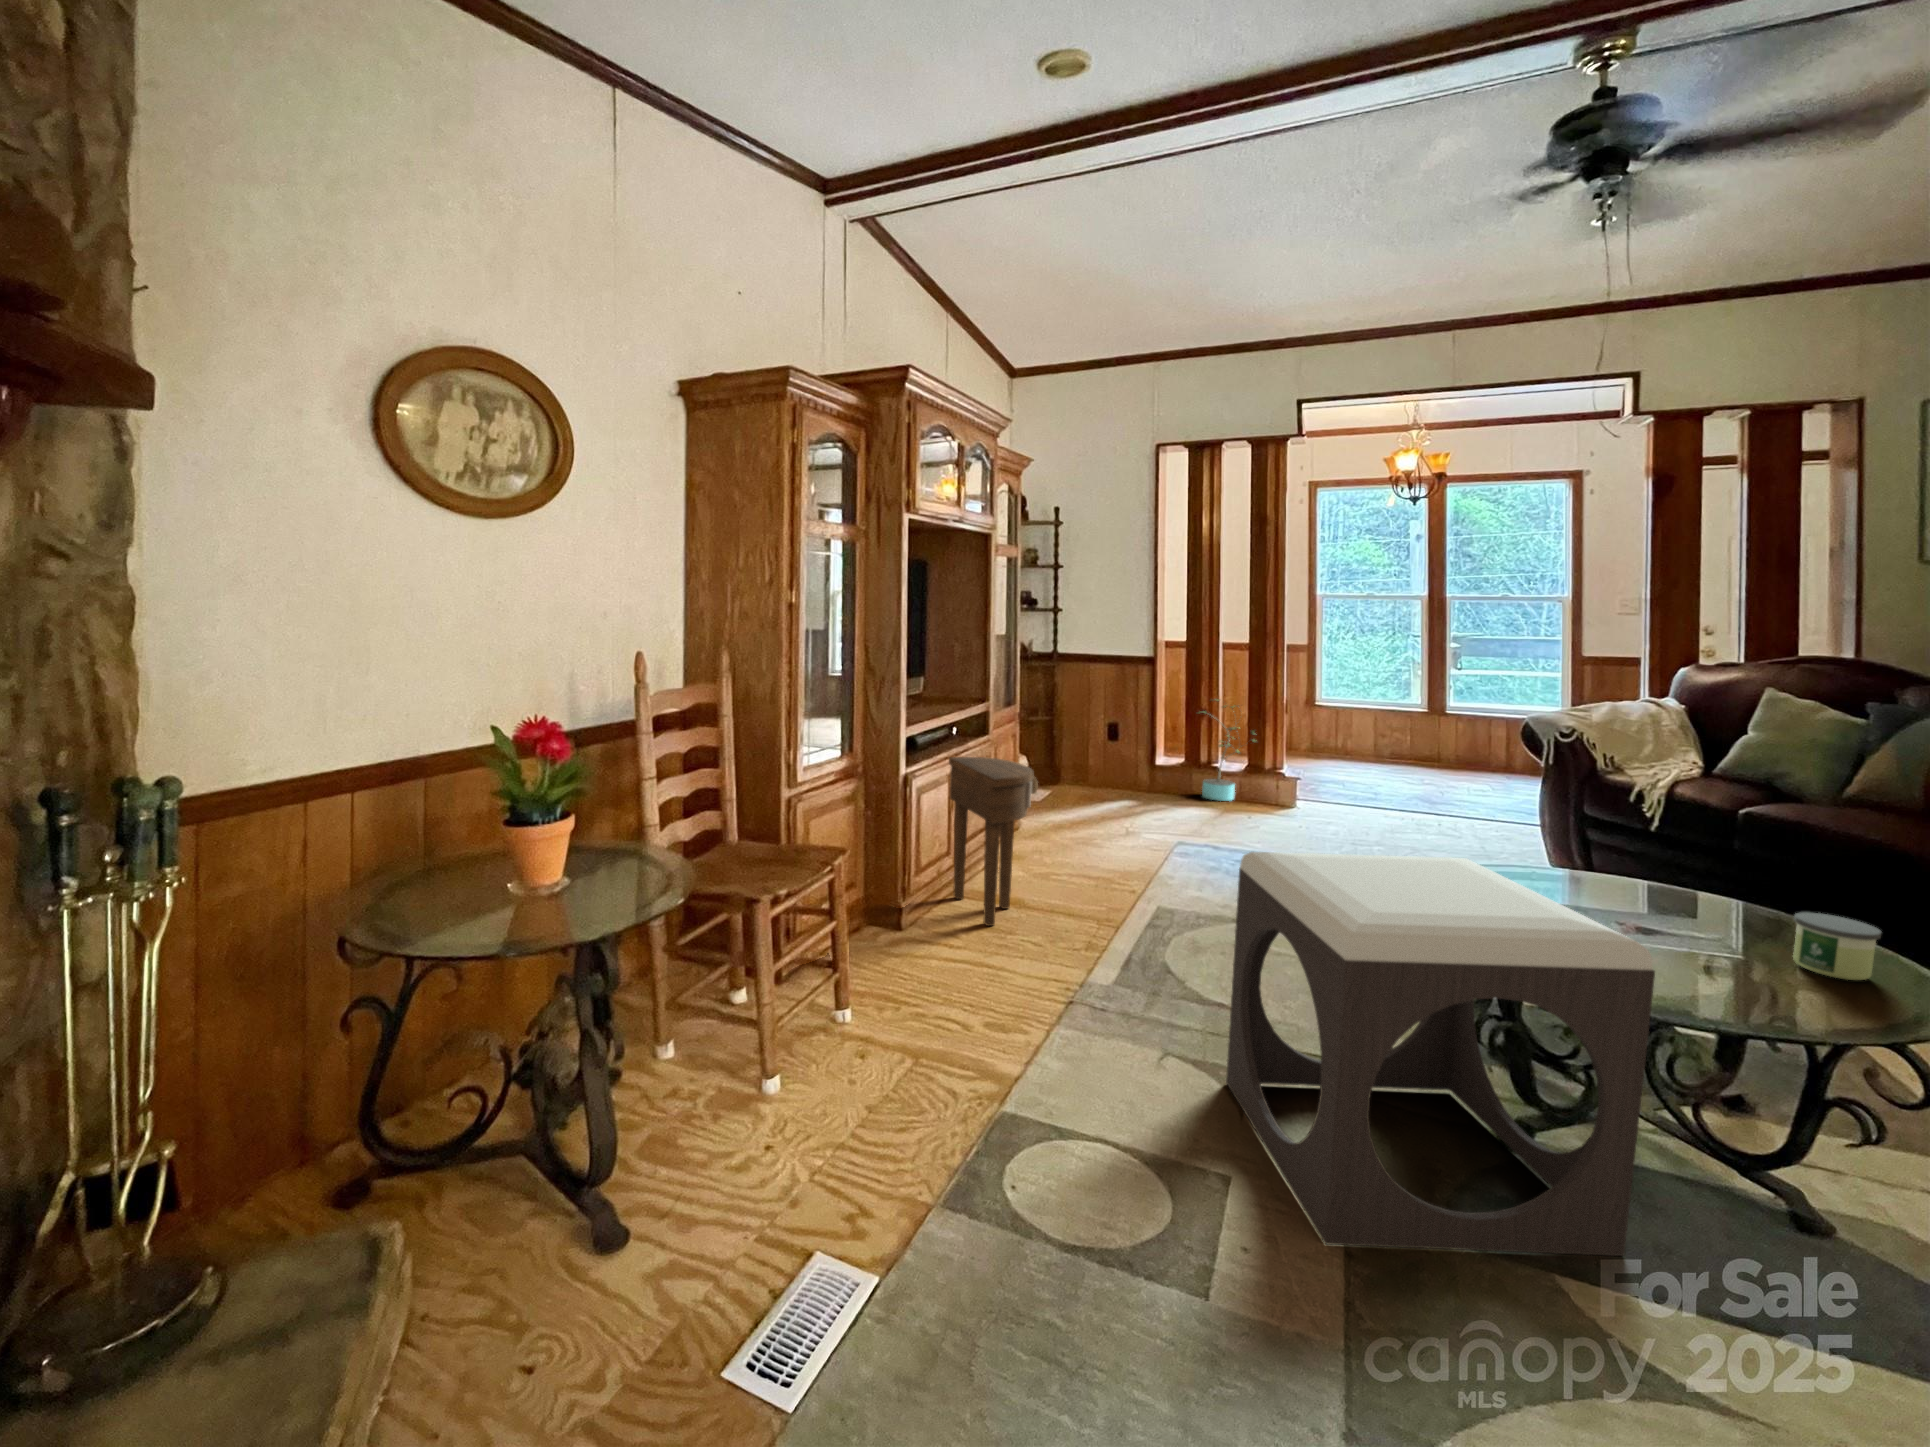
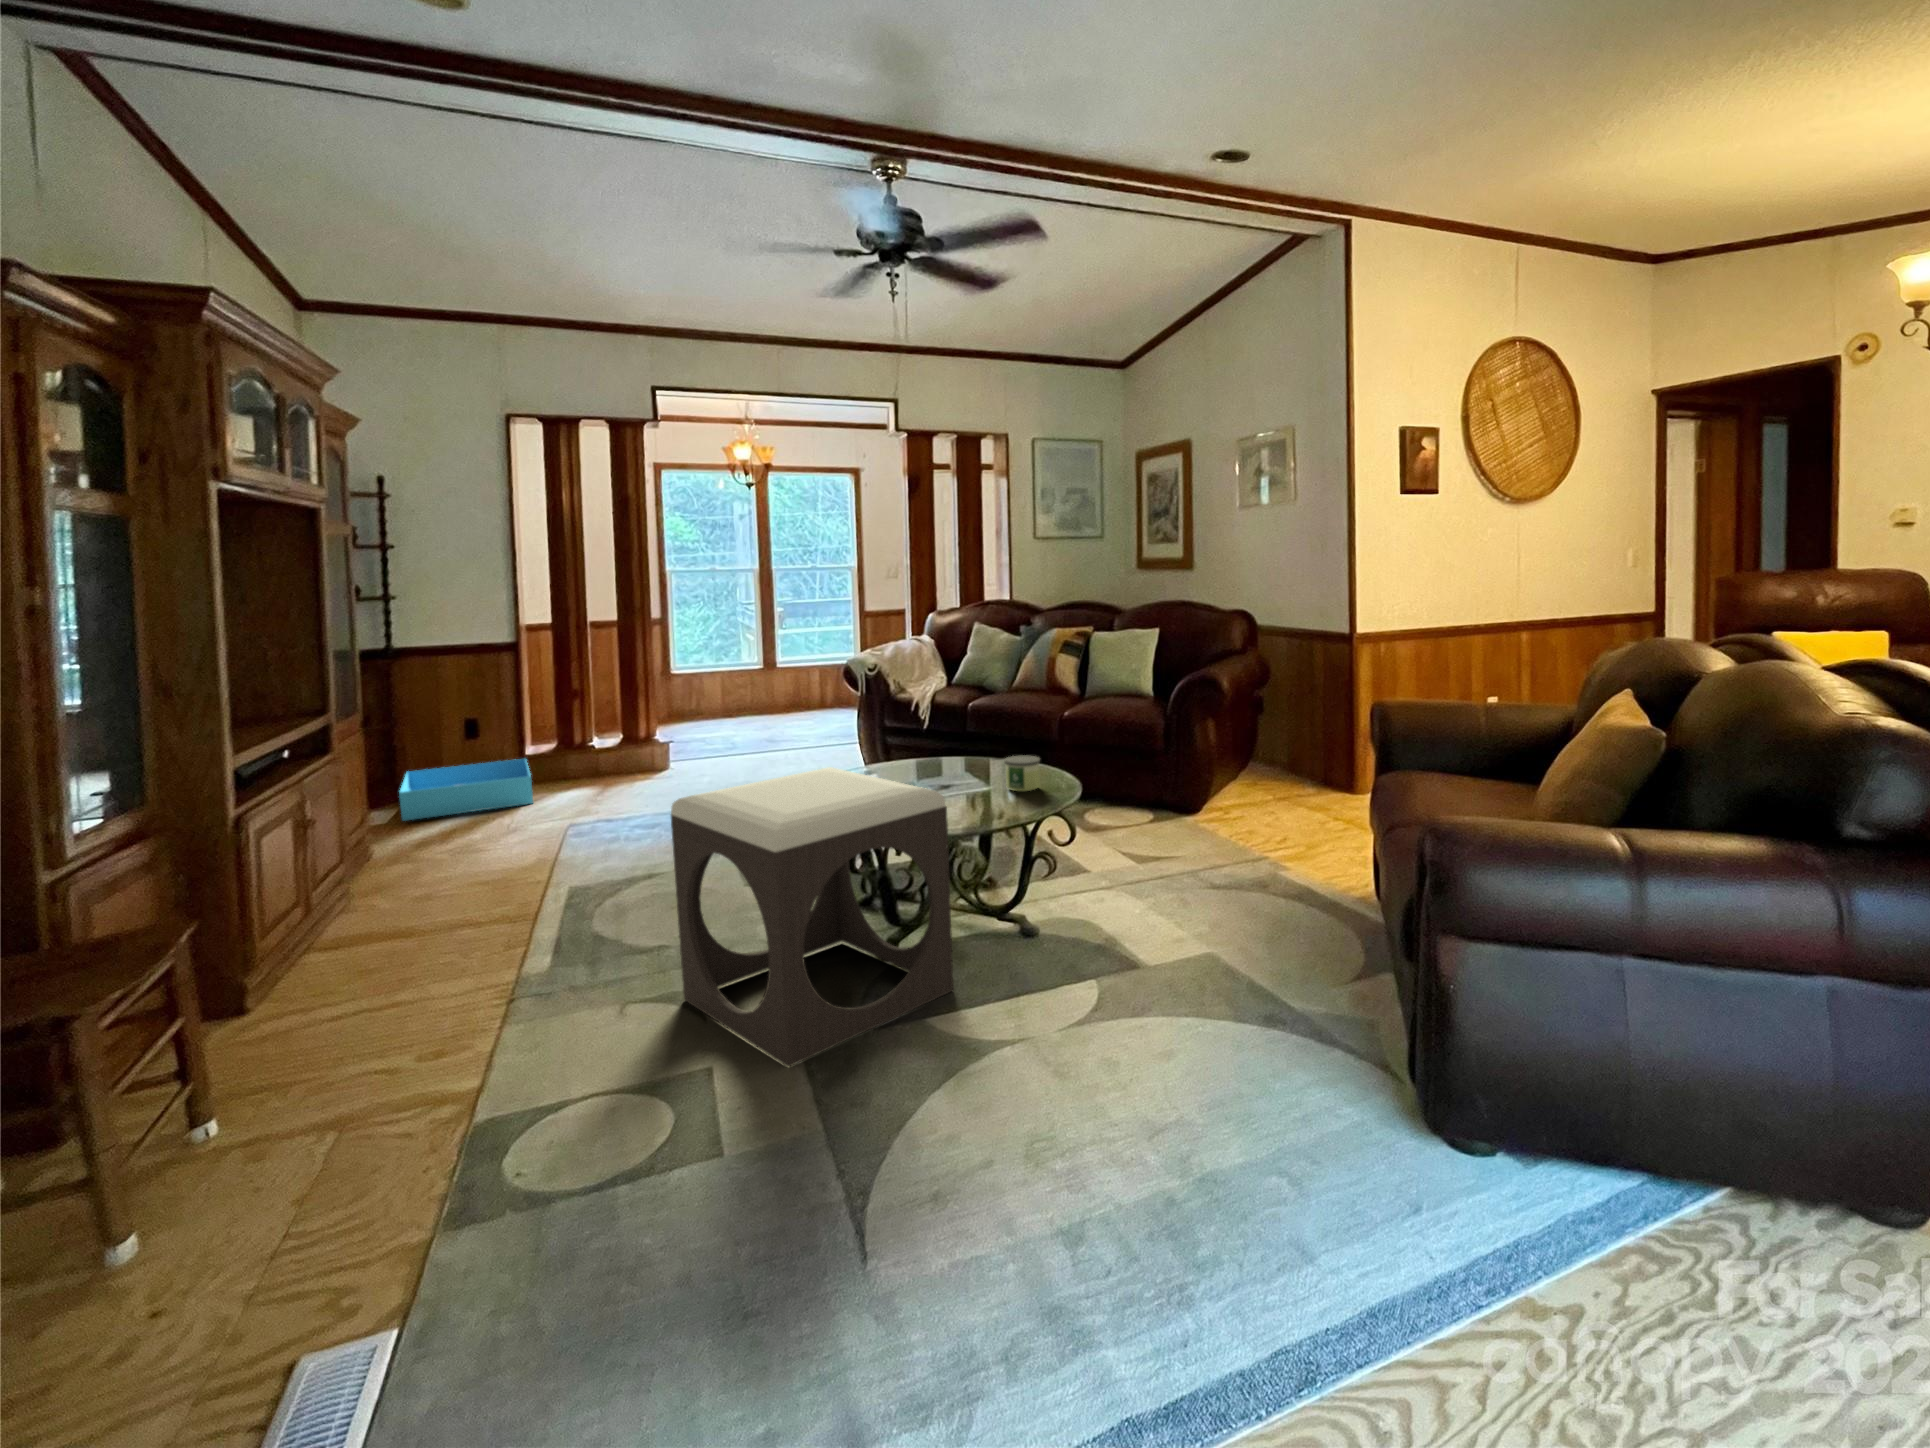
potted plant: present [1198,699,1256,801] -> none [559,680,627,782]
side table: present [949,757,1038,926] -> none [285,777,418,963]
storage bin: none [1051,758,1160,810] -> present [399,759,534,821]

